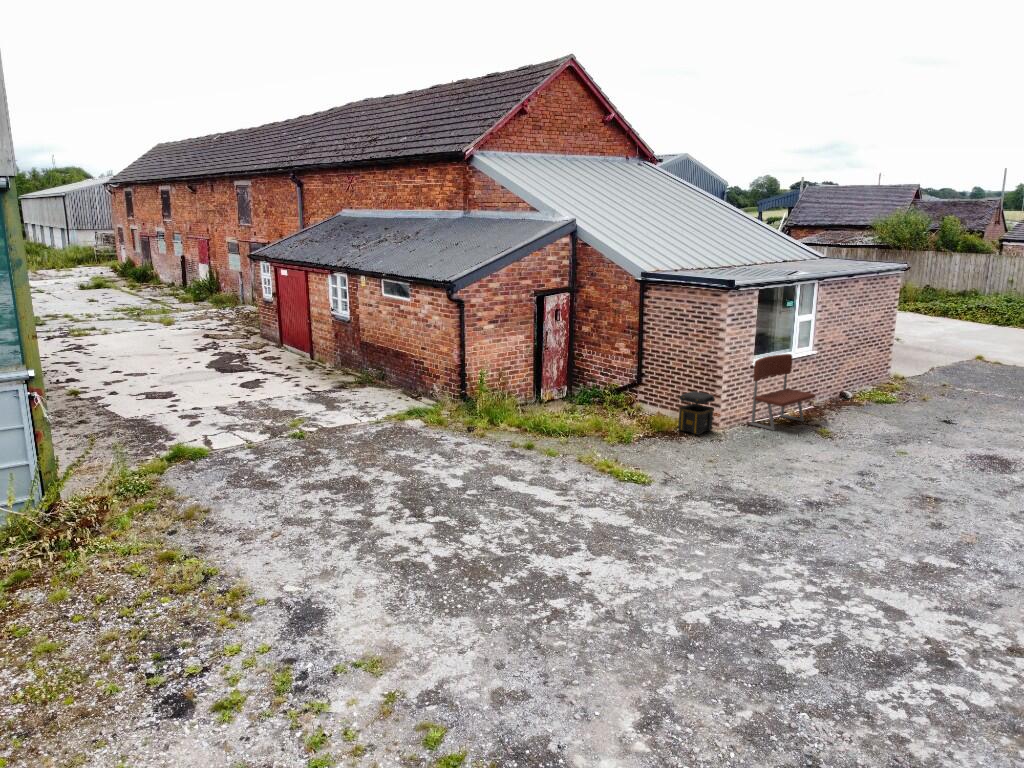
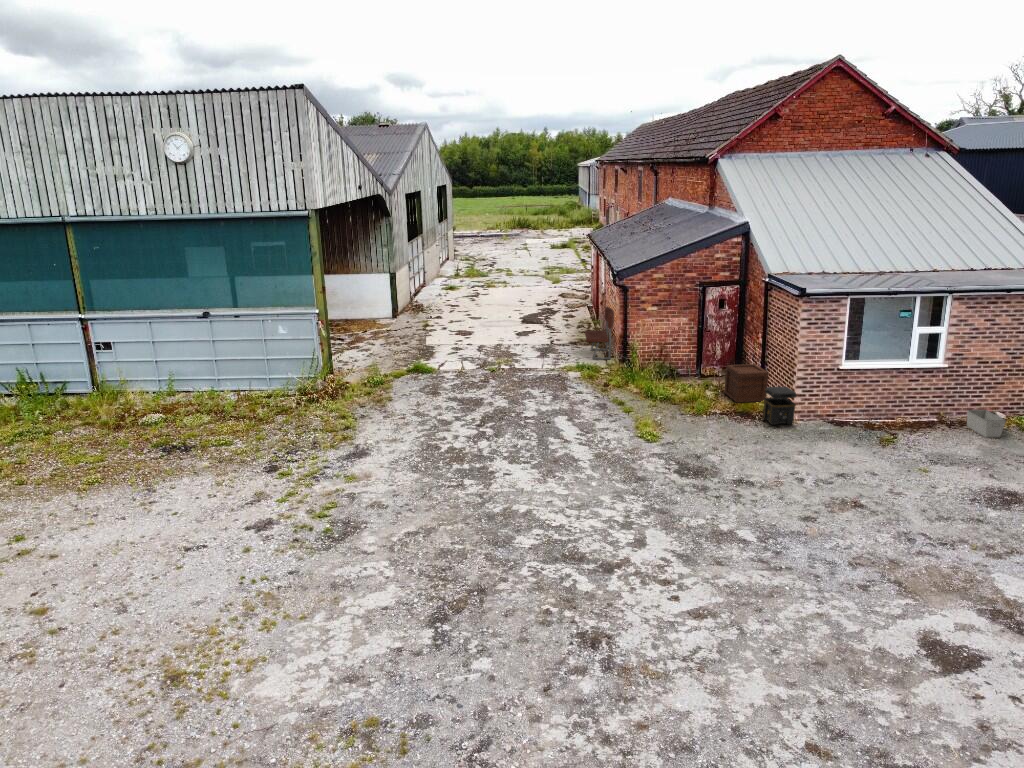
bench: present [750,354,816,431] -> present [585,307,614,359]
wooden crate: none [599,376,650,421] -> present [724,364,769,403]
storage bin: none [816,386,853,410] -> present [967,410,1006,437]

